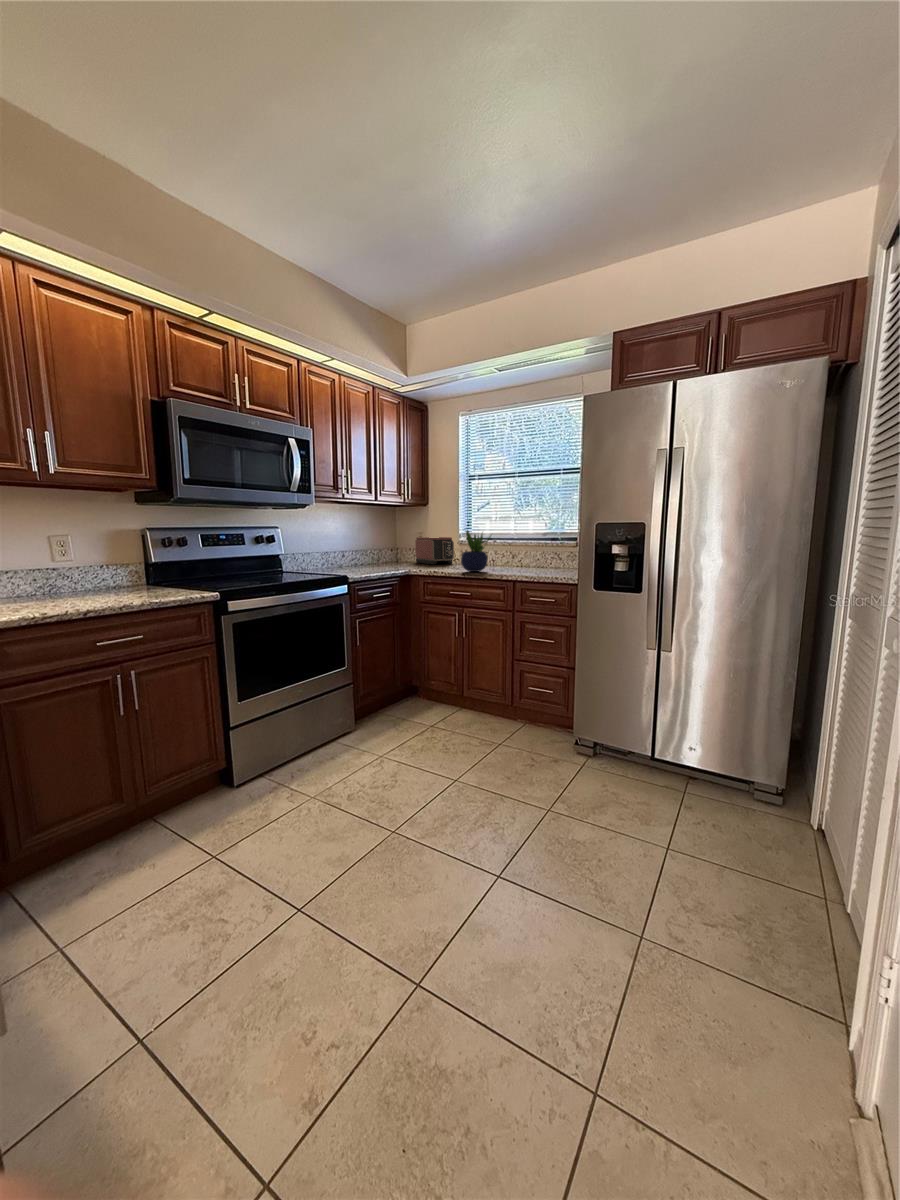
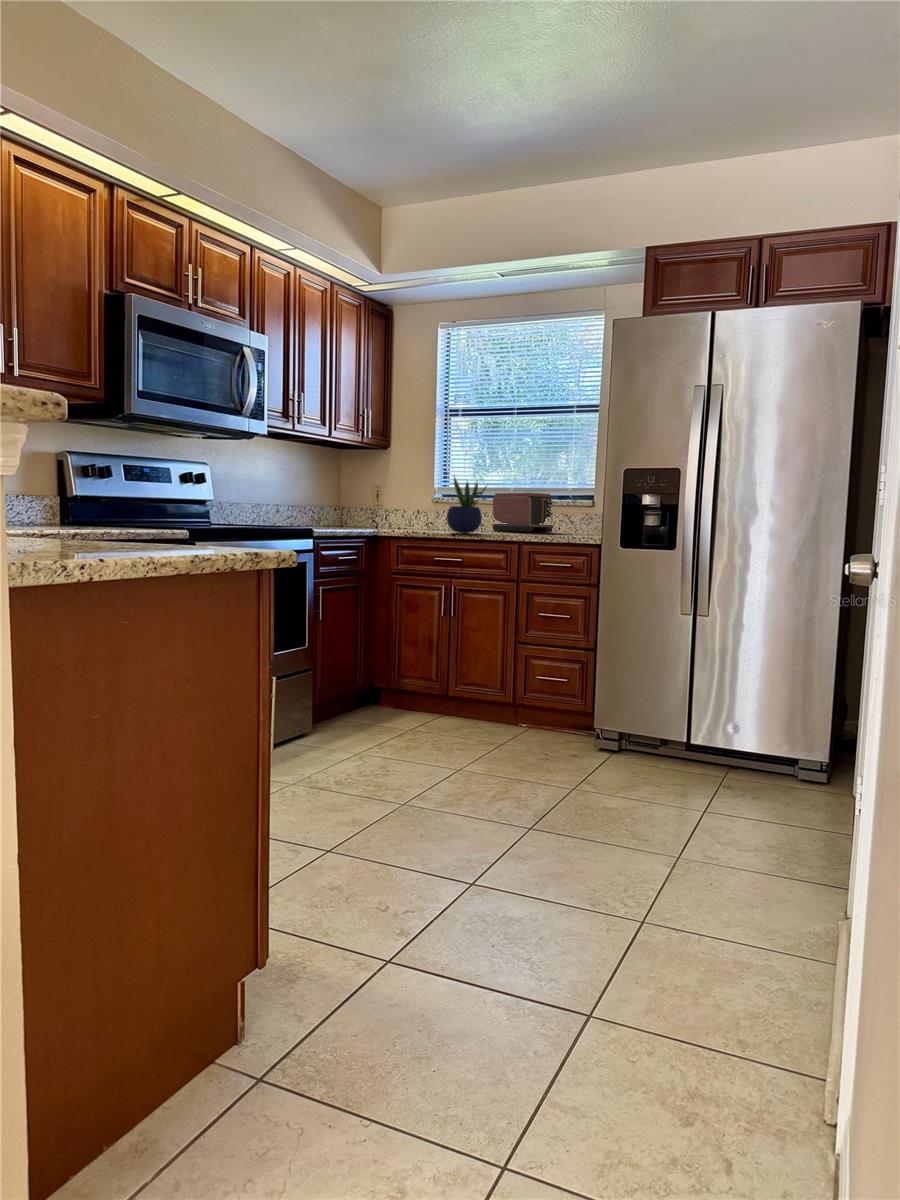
toaster: present [415,537,454,564] -> present [493,493,554,532]

